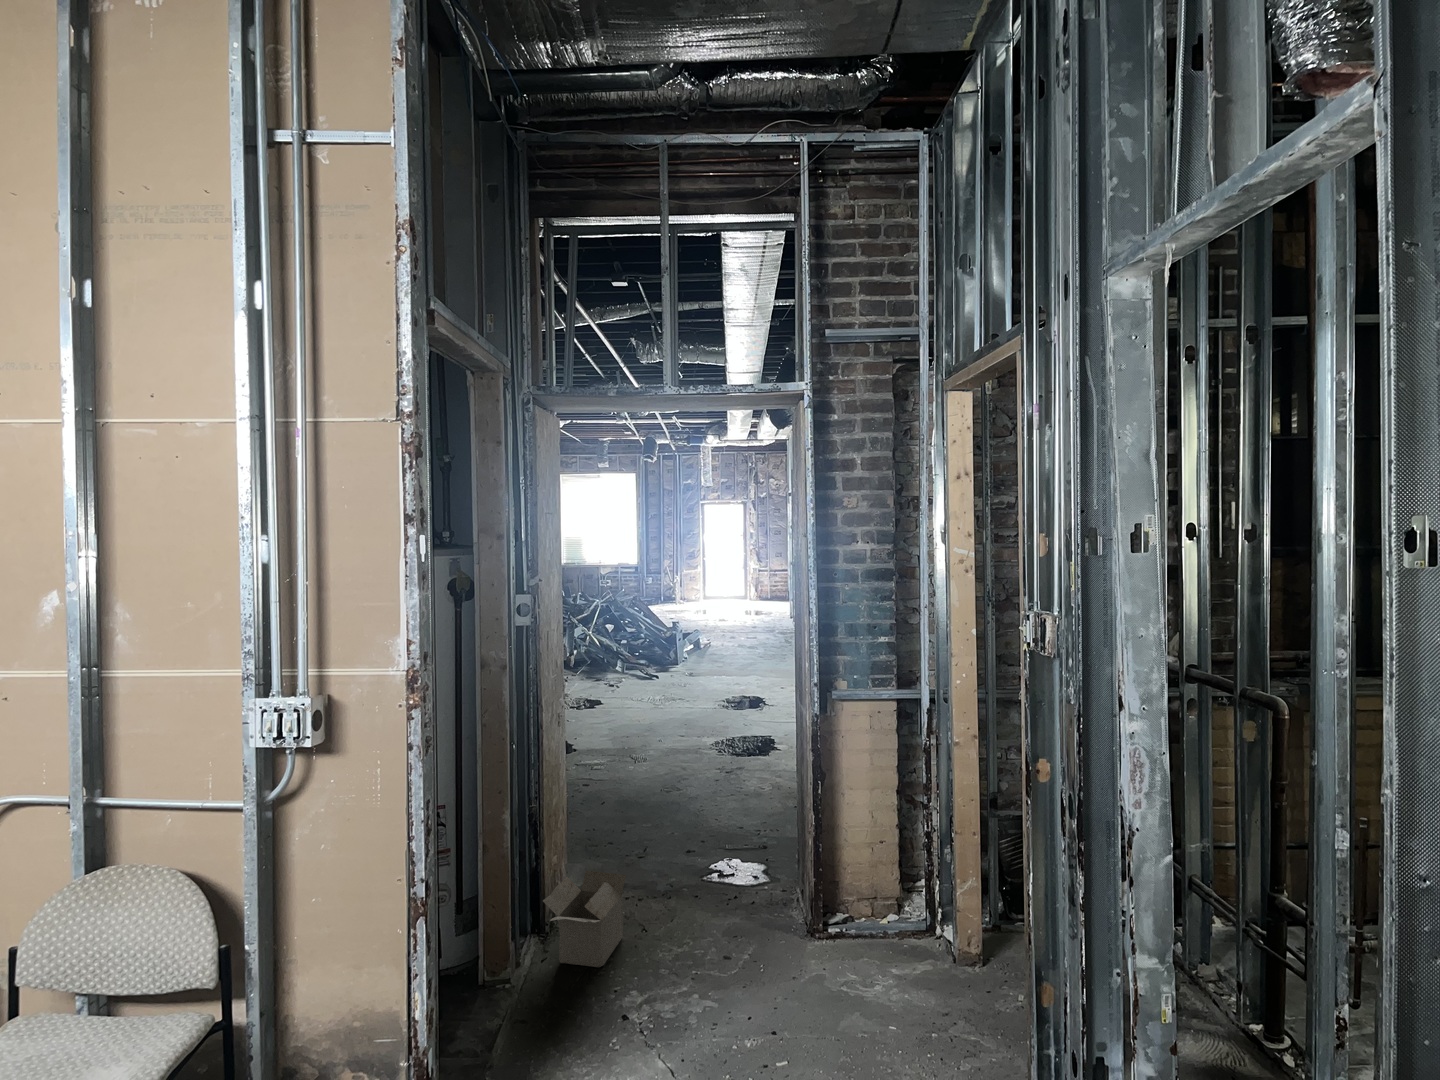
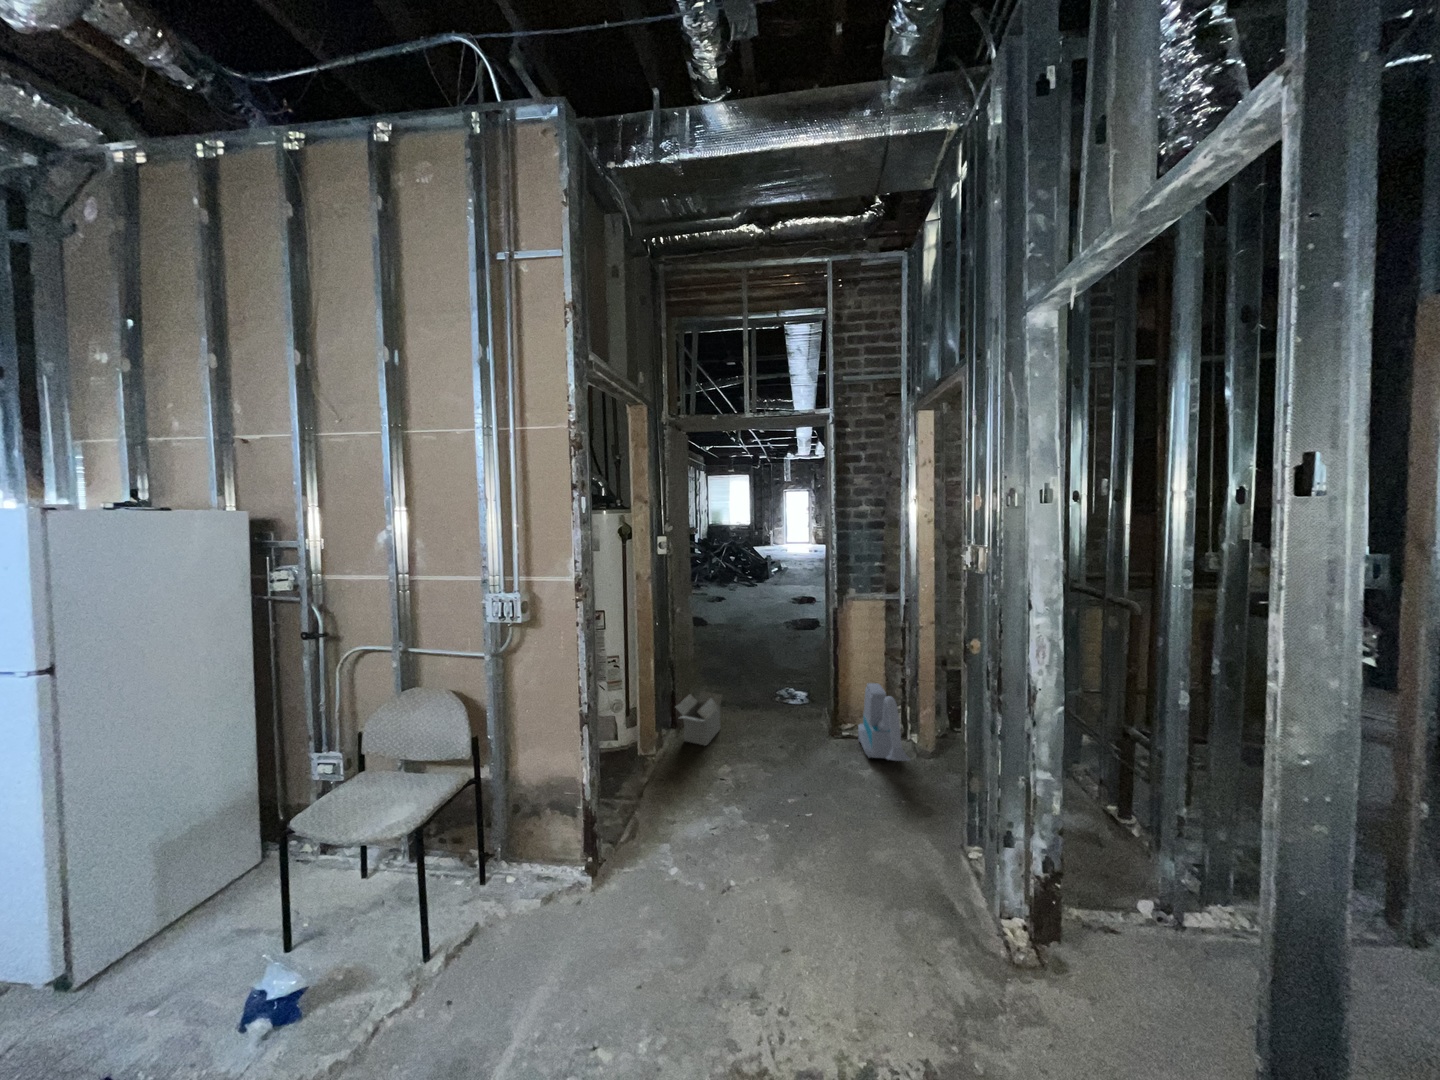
vacuum cleaner: none [859,838,947,964] -> present [858,683,910,761]

